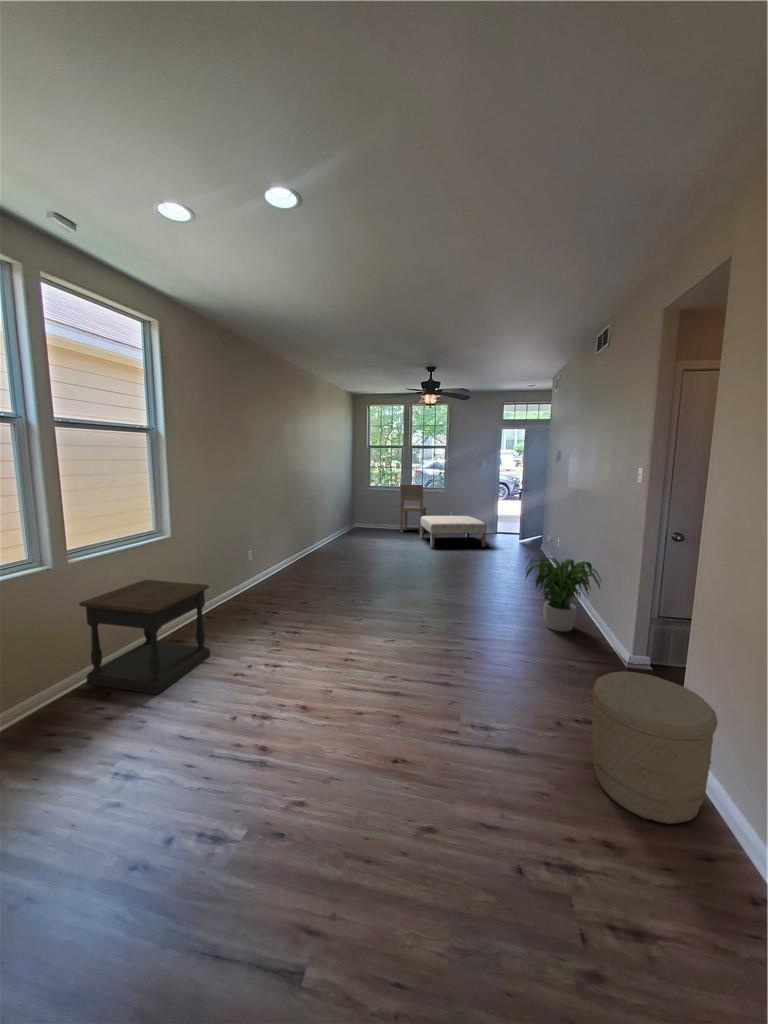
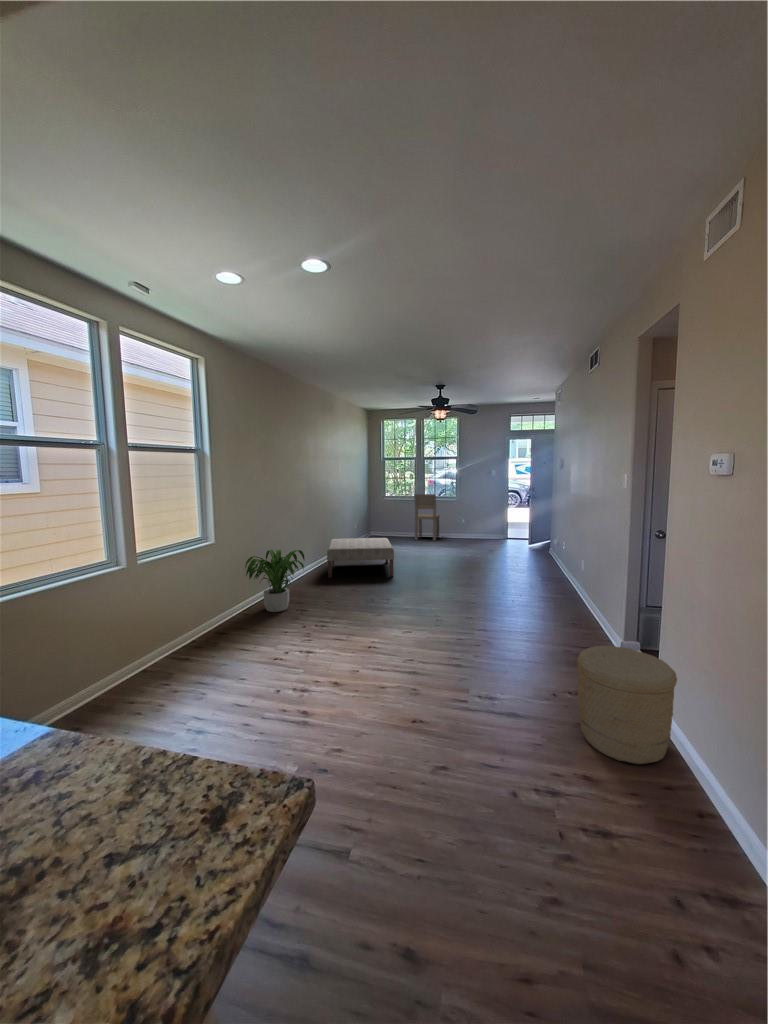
ottoman: present [420,516,486,548] -> present [327,538,394,578]
potted plant: present [526,552,601,631] -> present [245,550,304,612]
side table: present [79,580,210,694] -> none [146,579,252,674]

